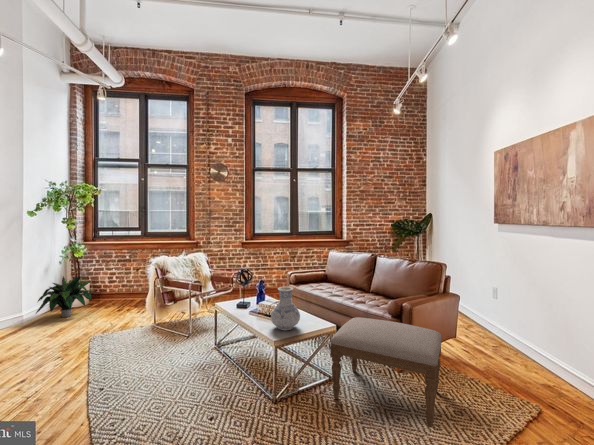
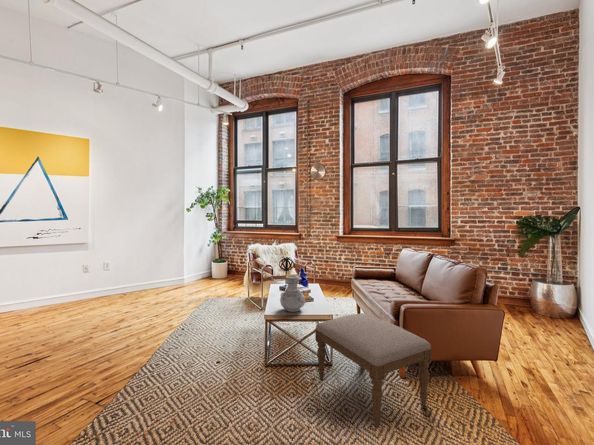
potted plant: present [36,276,97,317] -> none [190,255,229,284]

